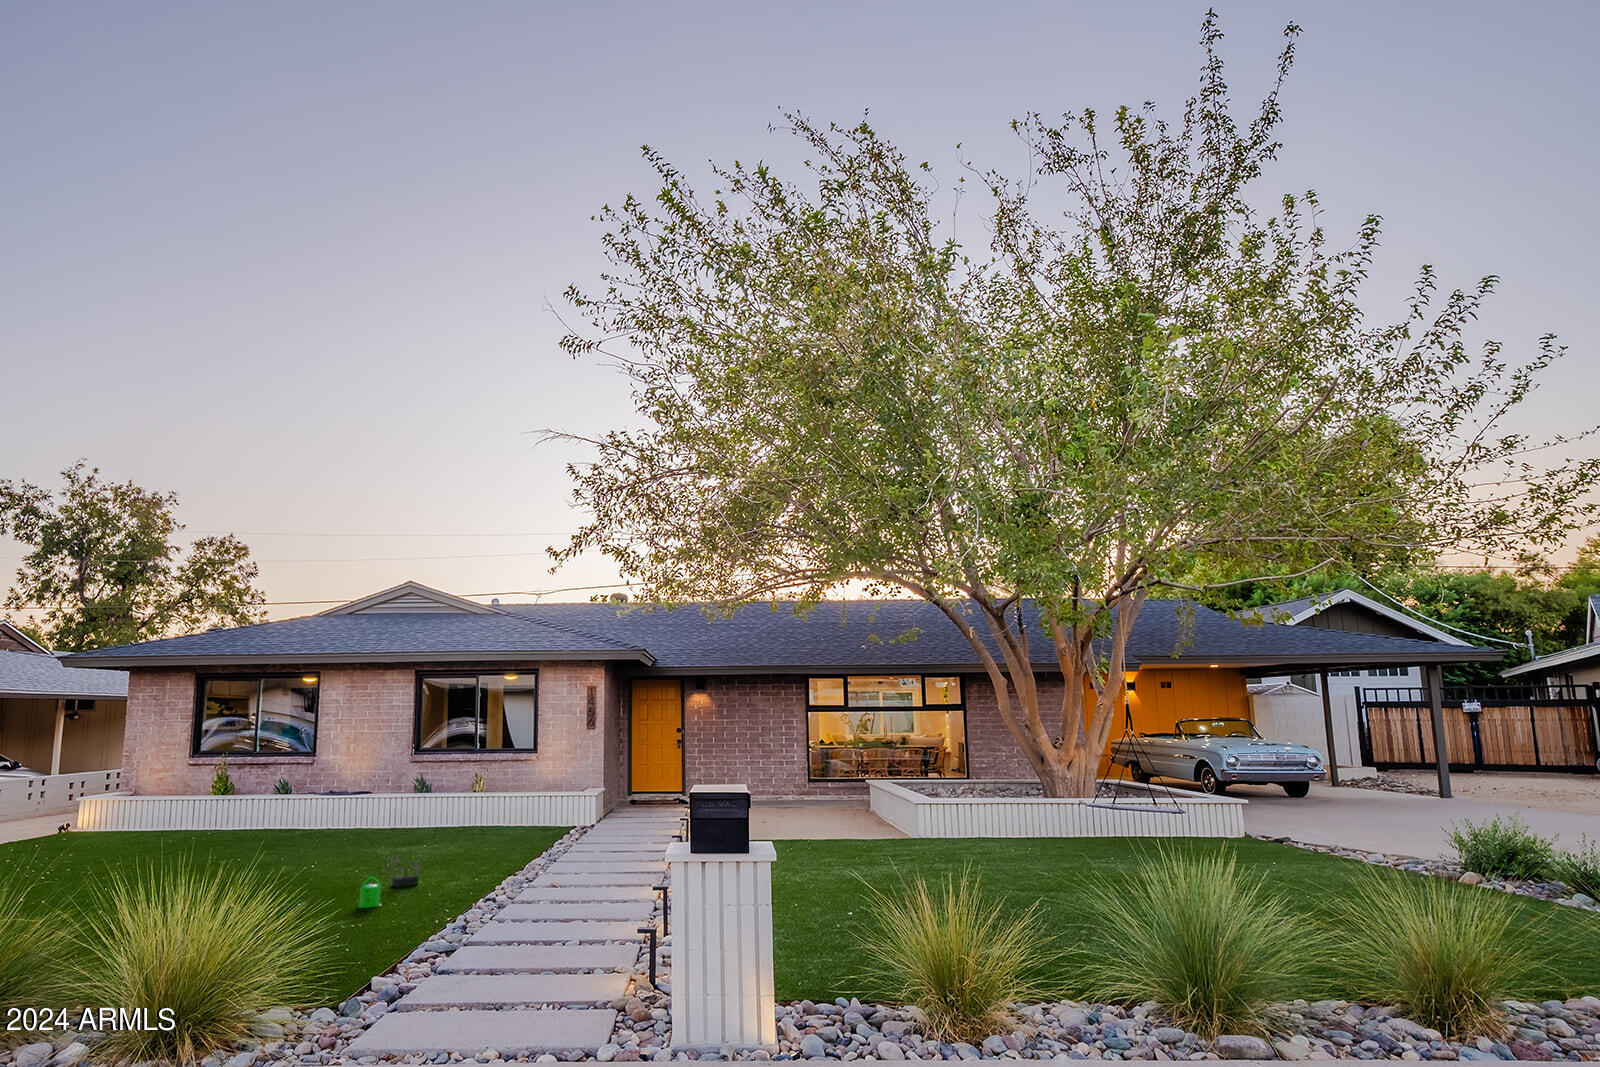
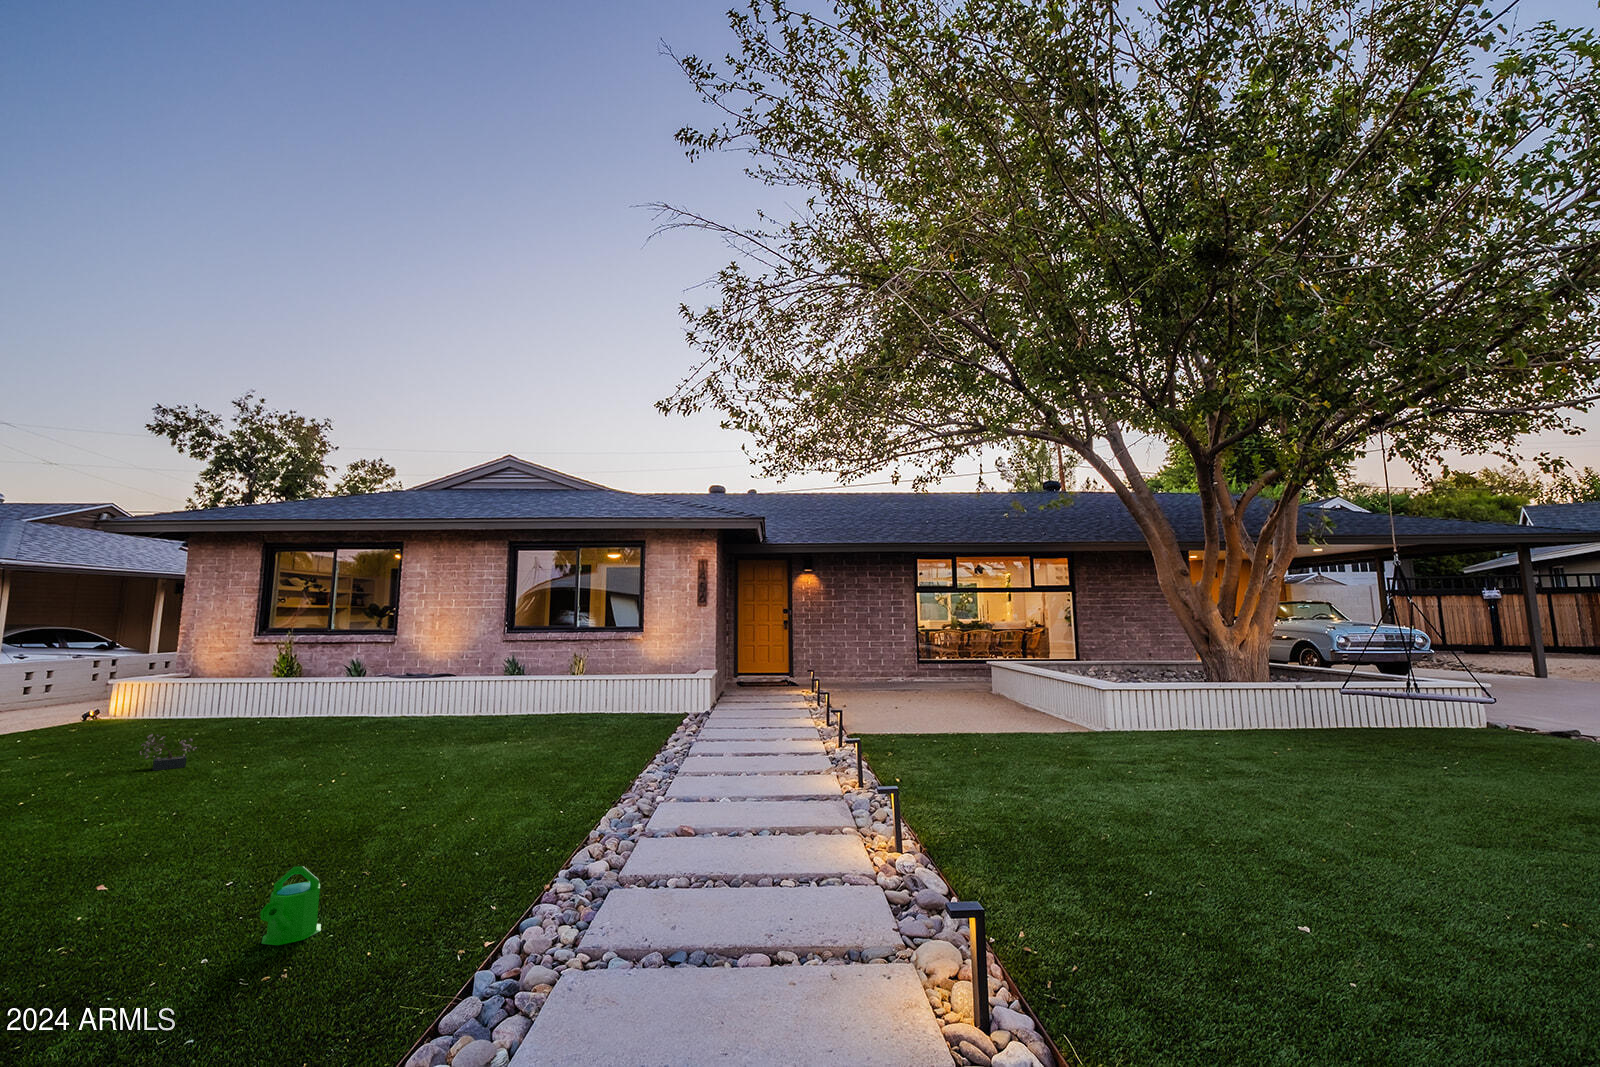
decorative plant: present [386,857,422,887] -> present [140,734,197,771]

